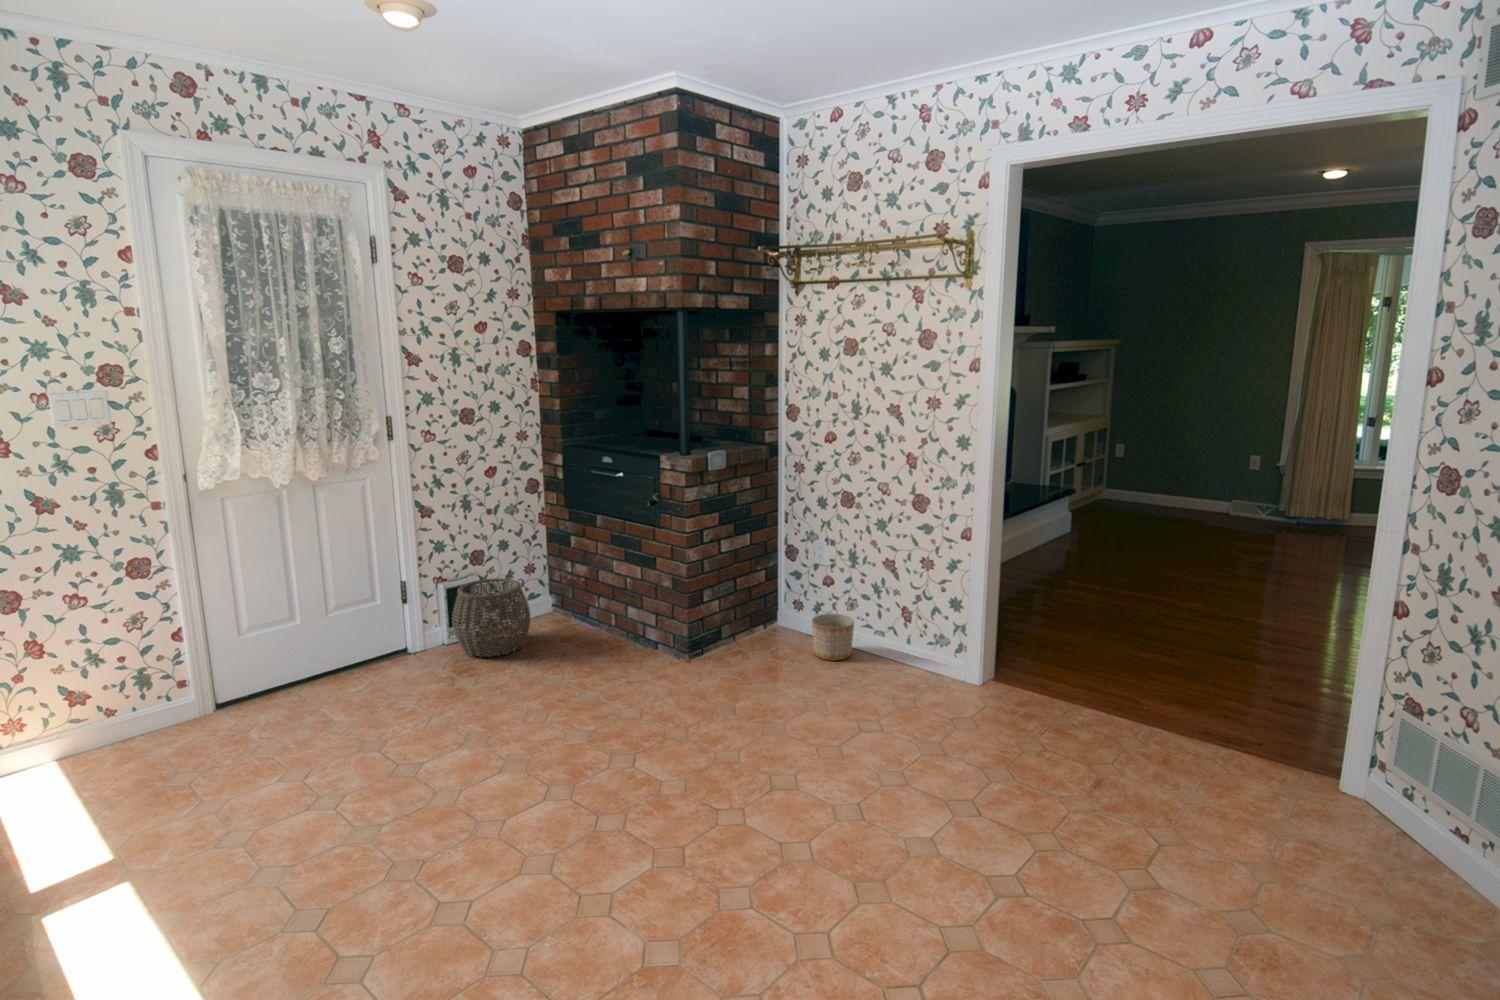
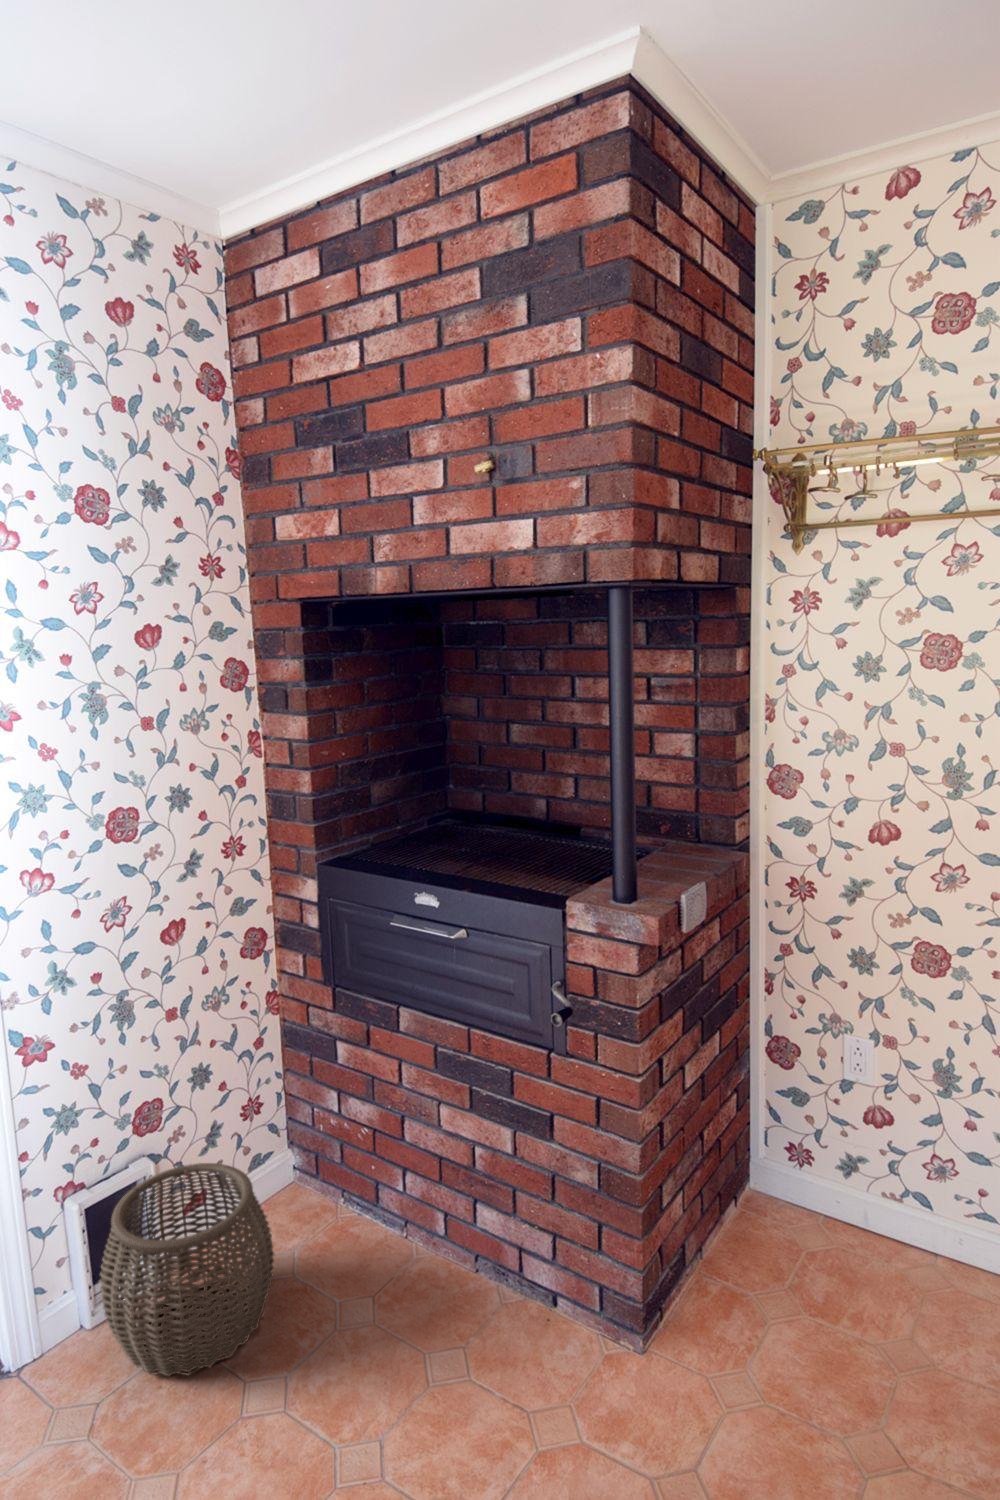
planter: present [812,614,854,661] -> none [875,1194,972,1314]

